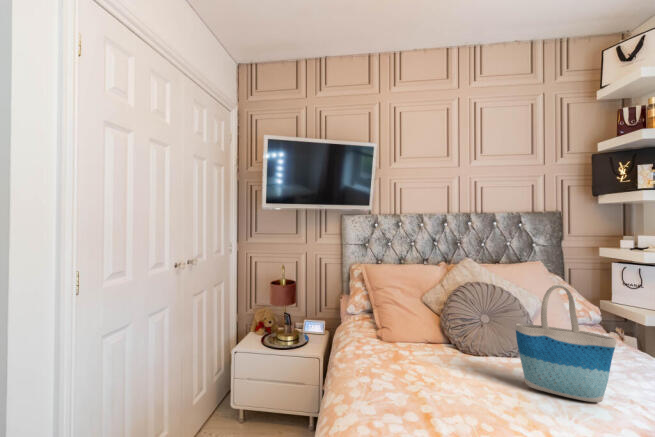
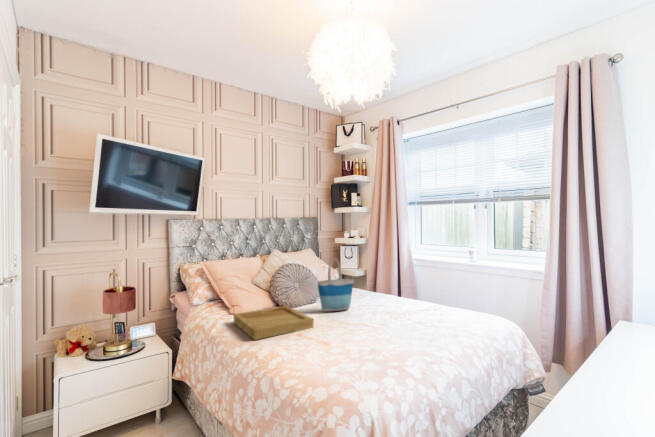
tray: none [354,343,481,423] -> present [234,306,313,340]

